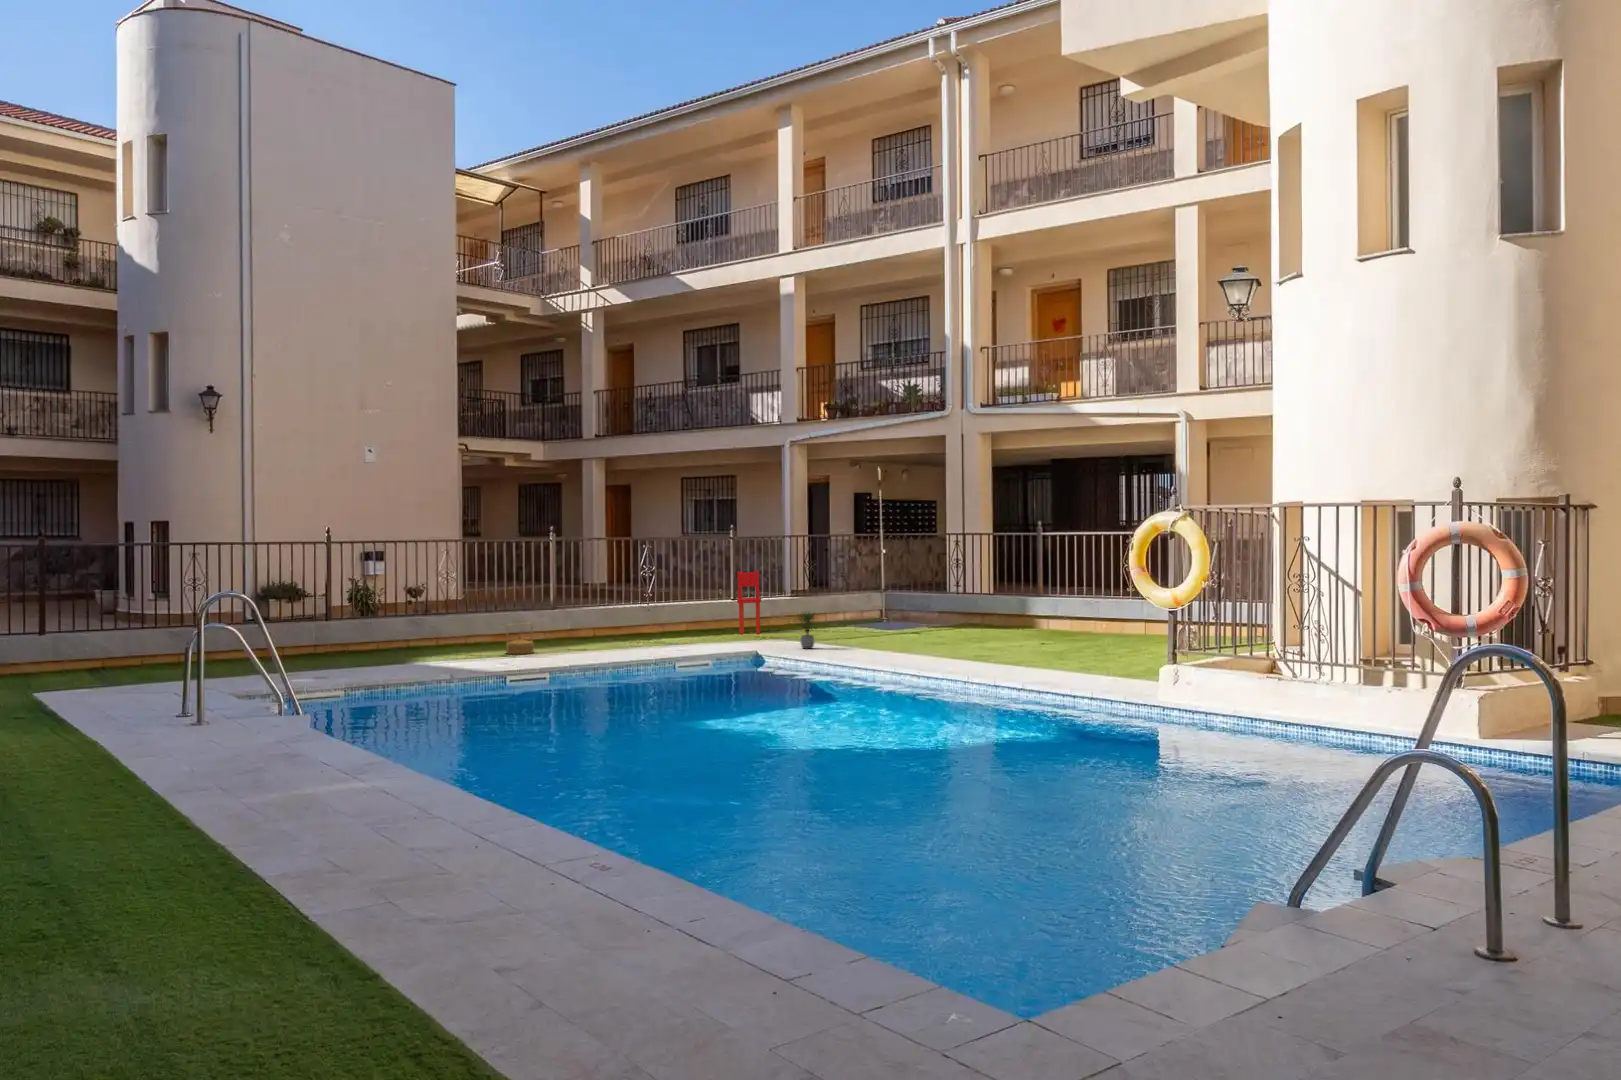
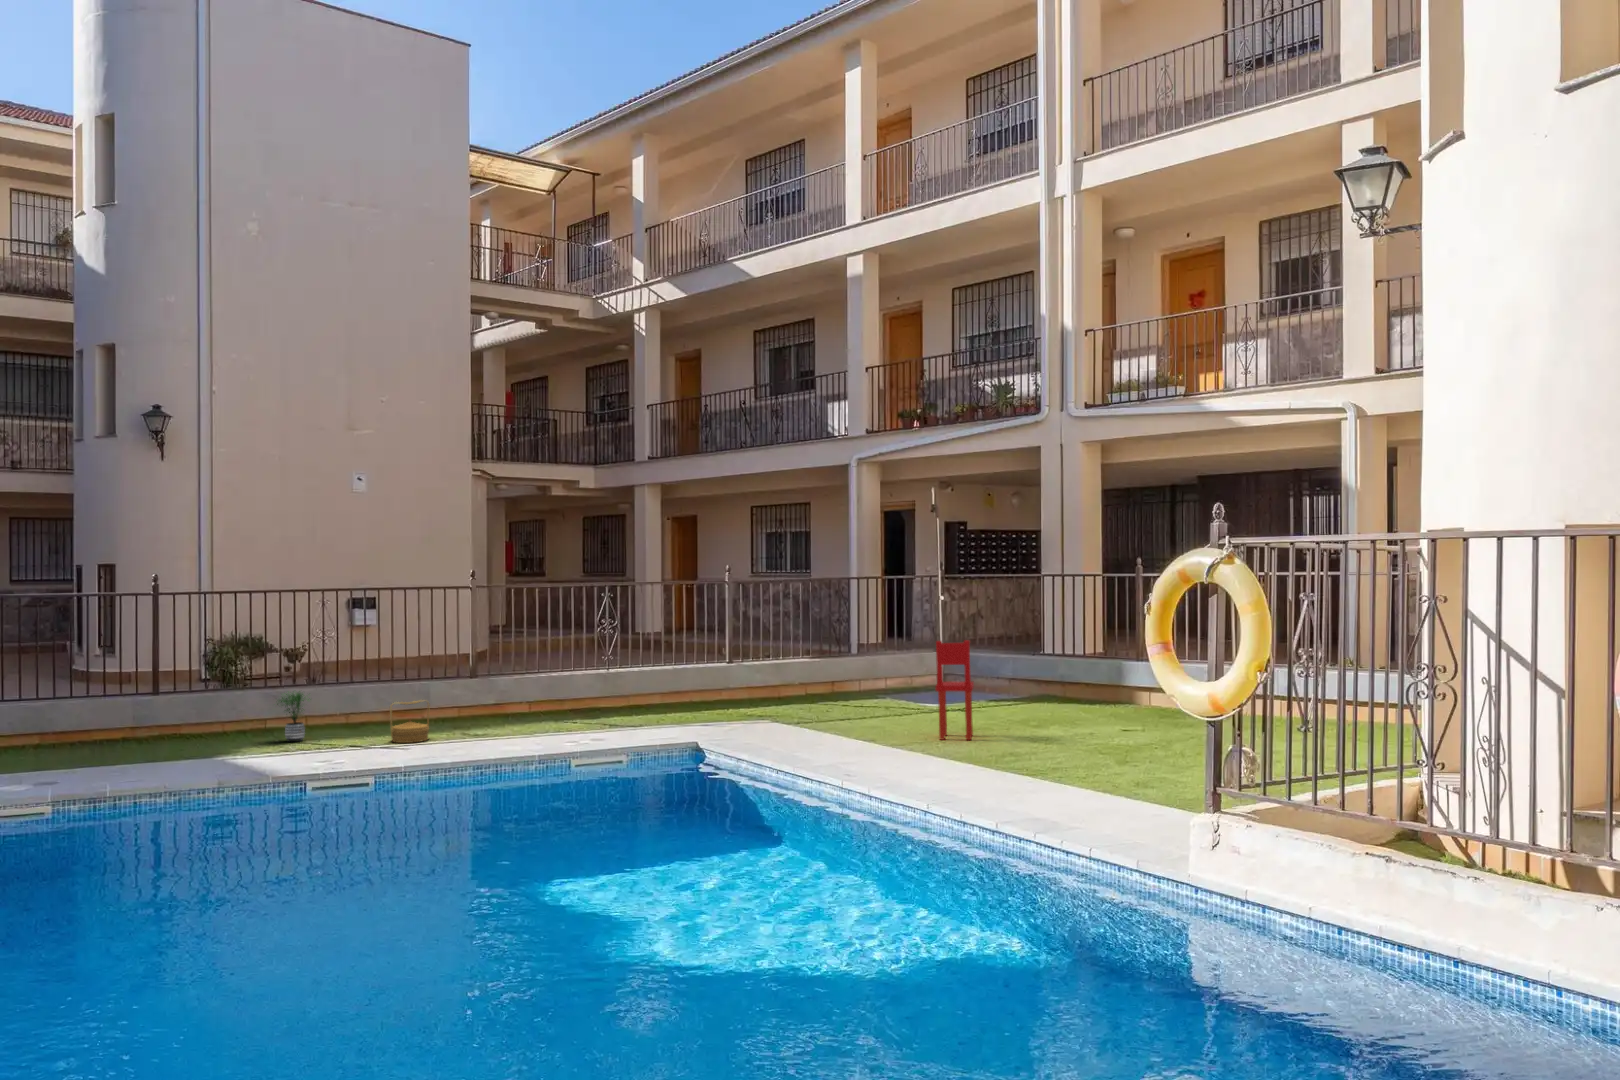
chair: present [737,571,761,634] -> present [936,640,974,740]
potted plant: present [797,613,815,649] -> present [277,691,311,742]

